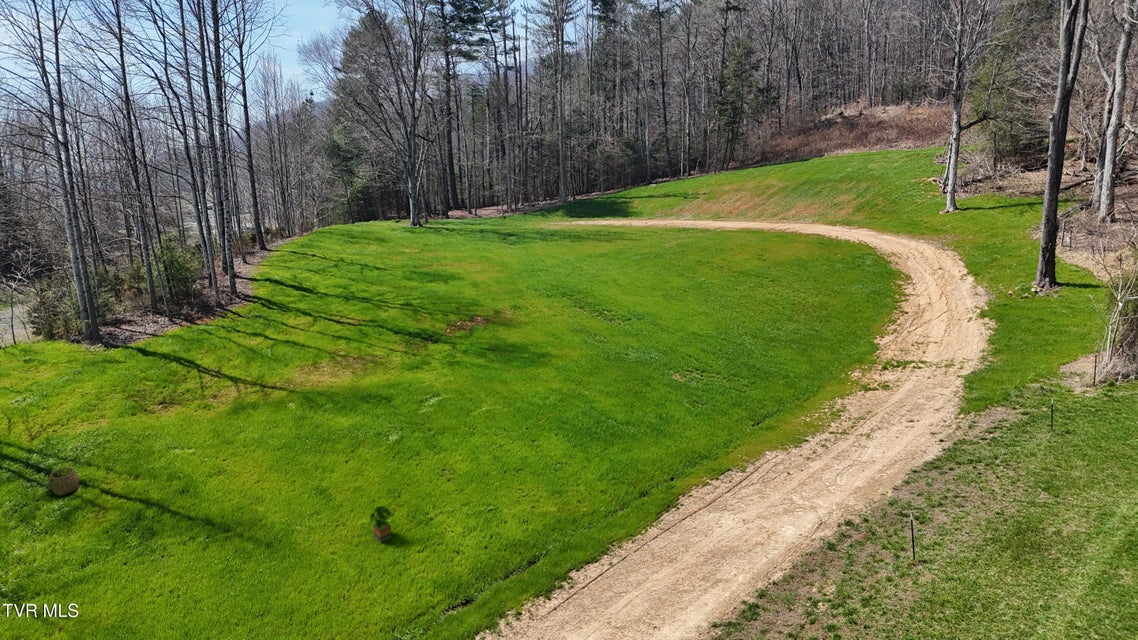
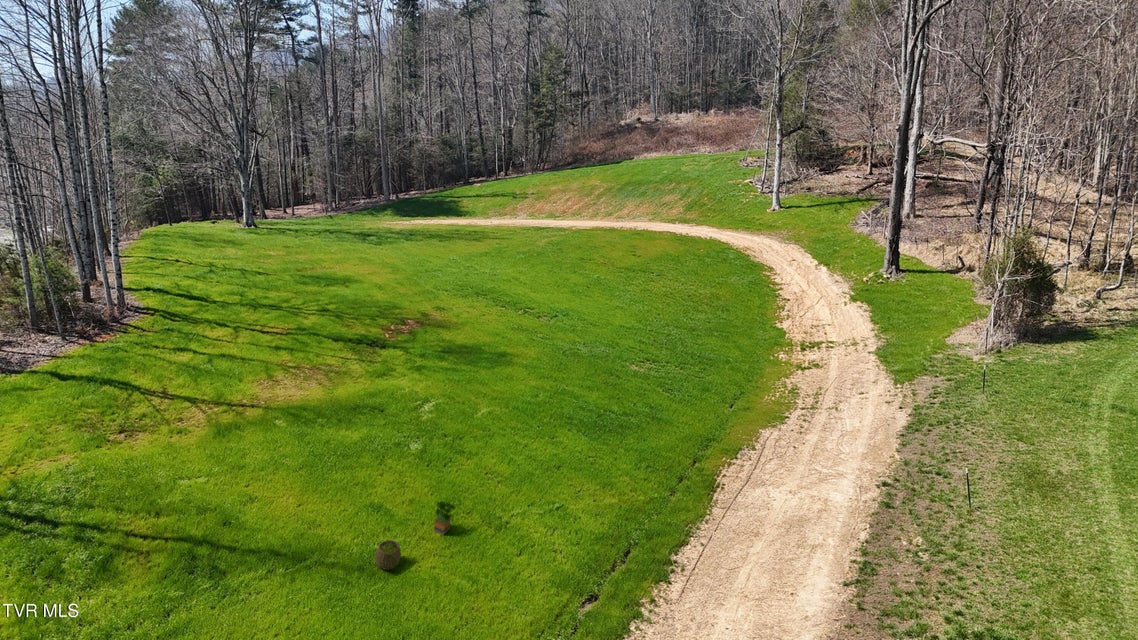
woven basket: present [49,467,79,495] -> present [375,540,401,570]

